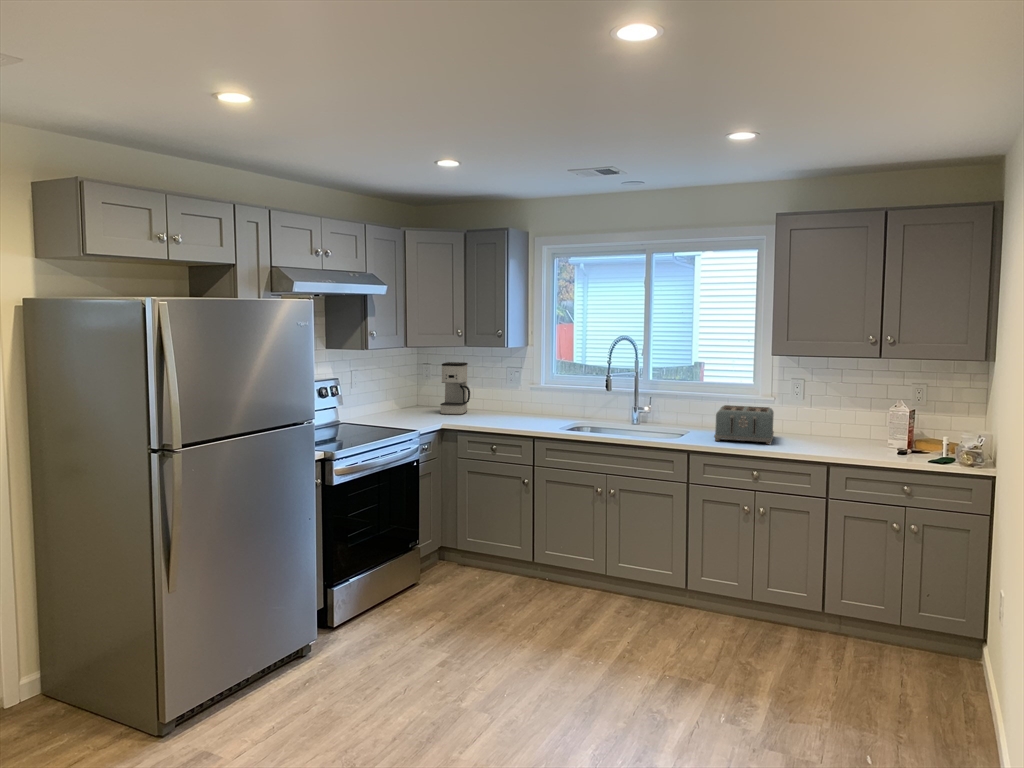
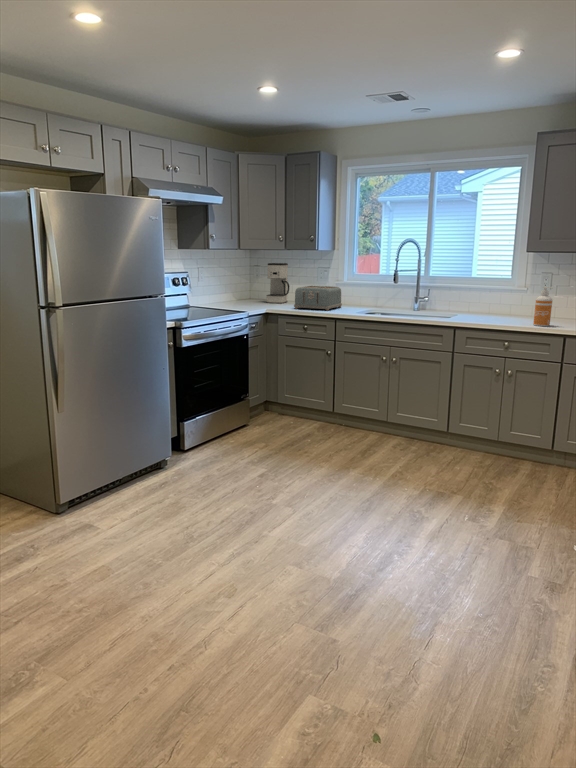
soap dispenser: none [785,402,807,451] -> present [533,287,552,326]
toaster: present [714,405,774,444] -> present [294,286,342,311]

